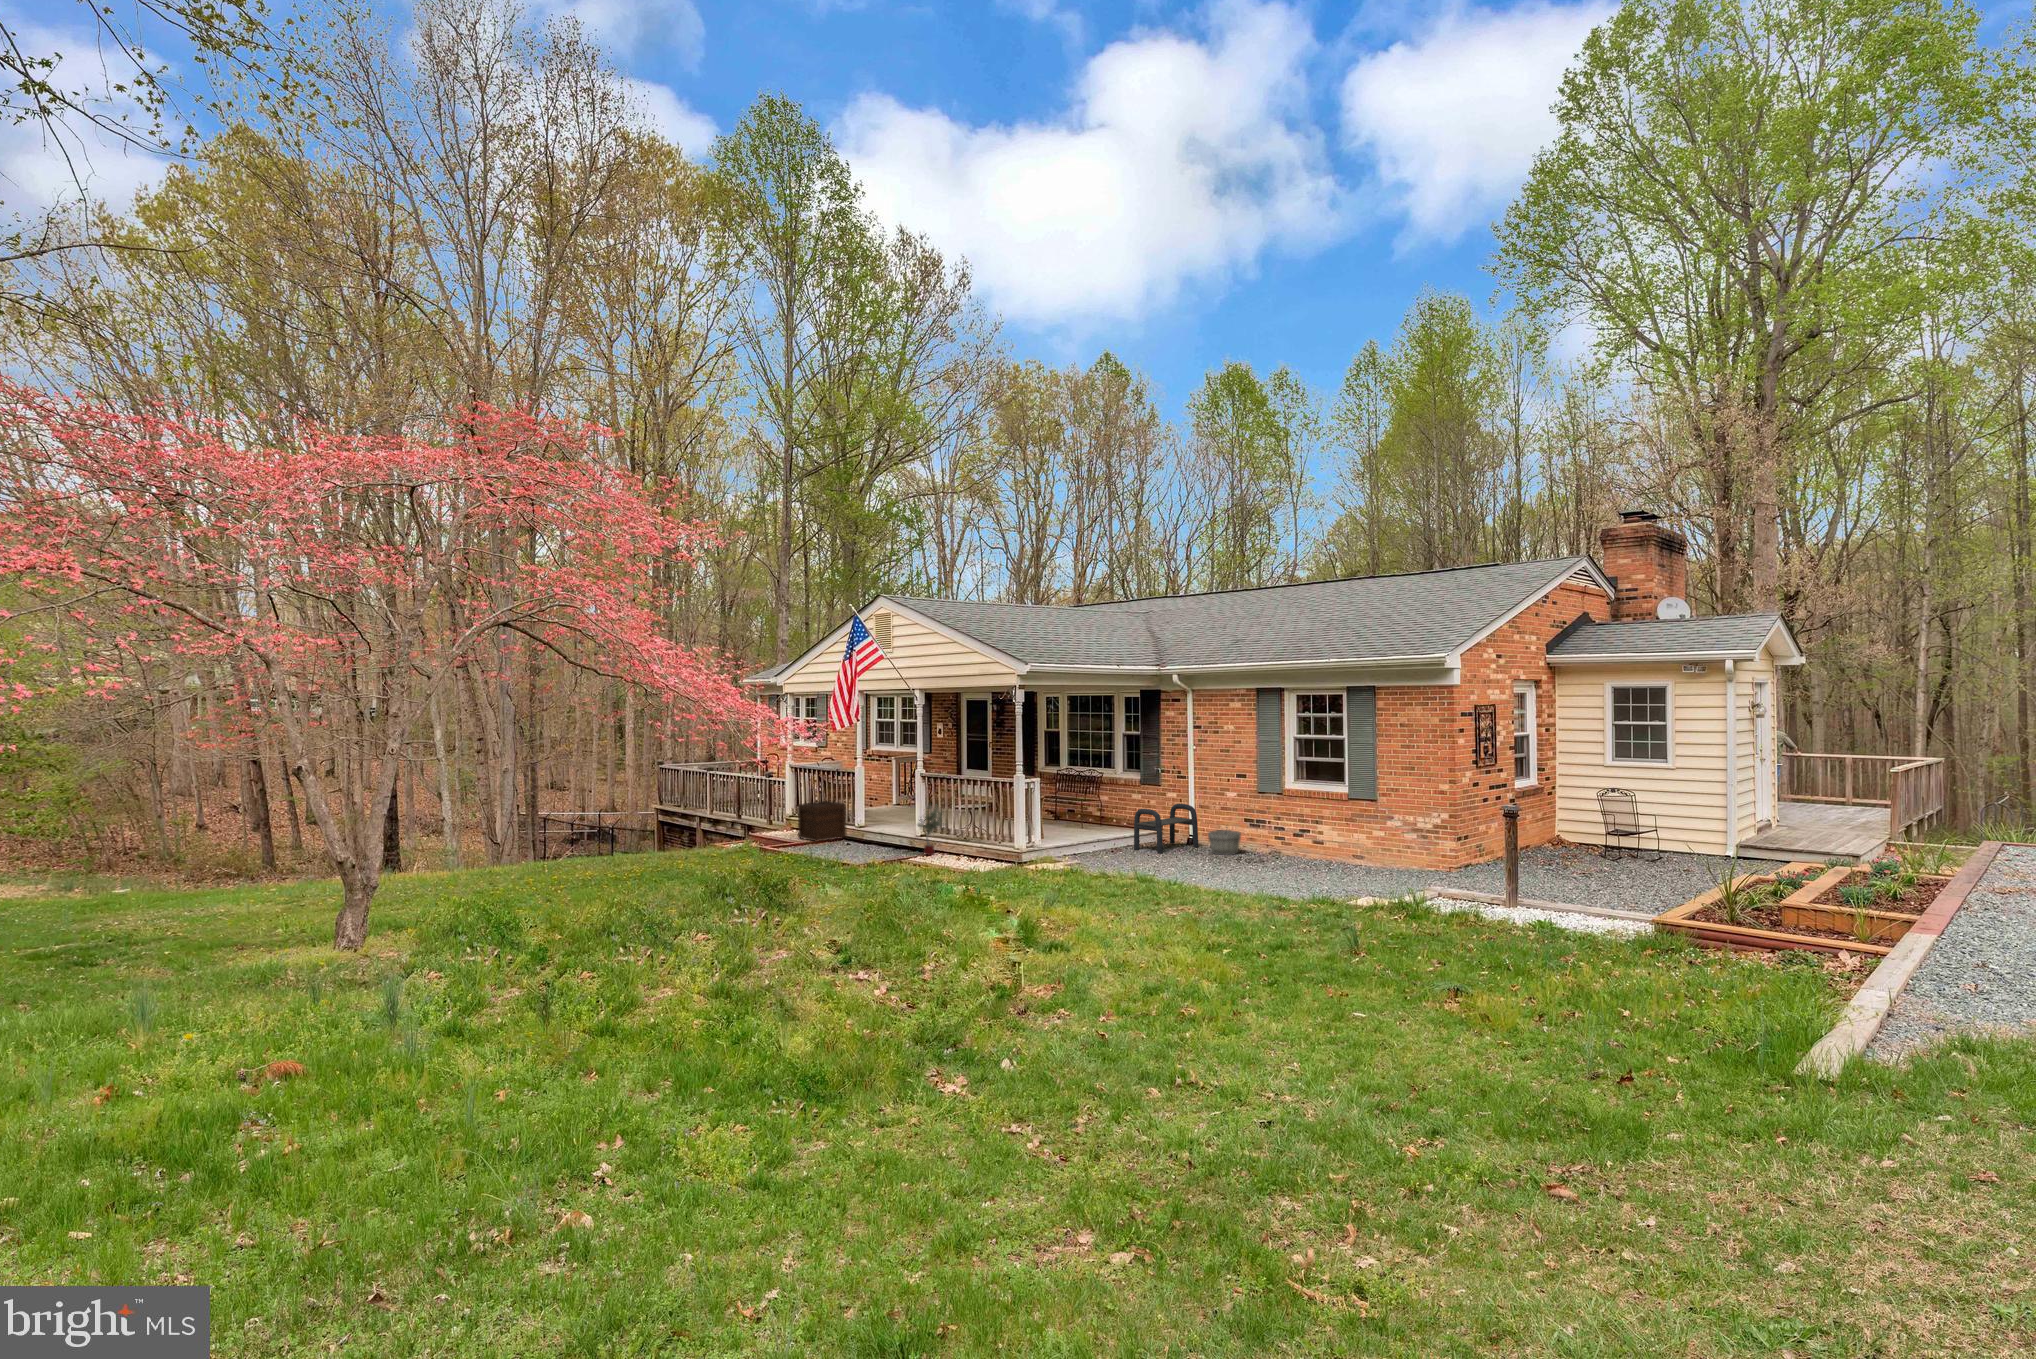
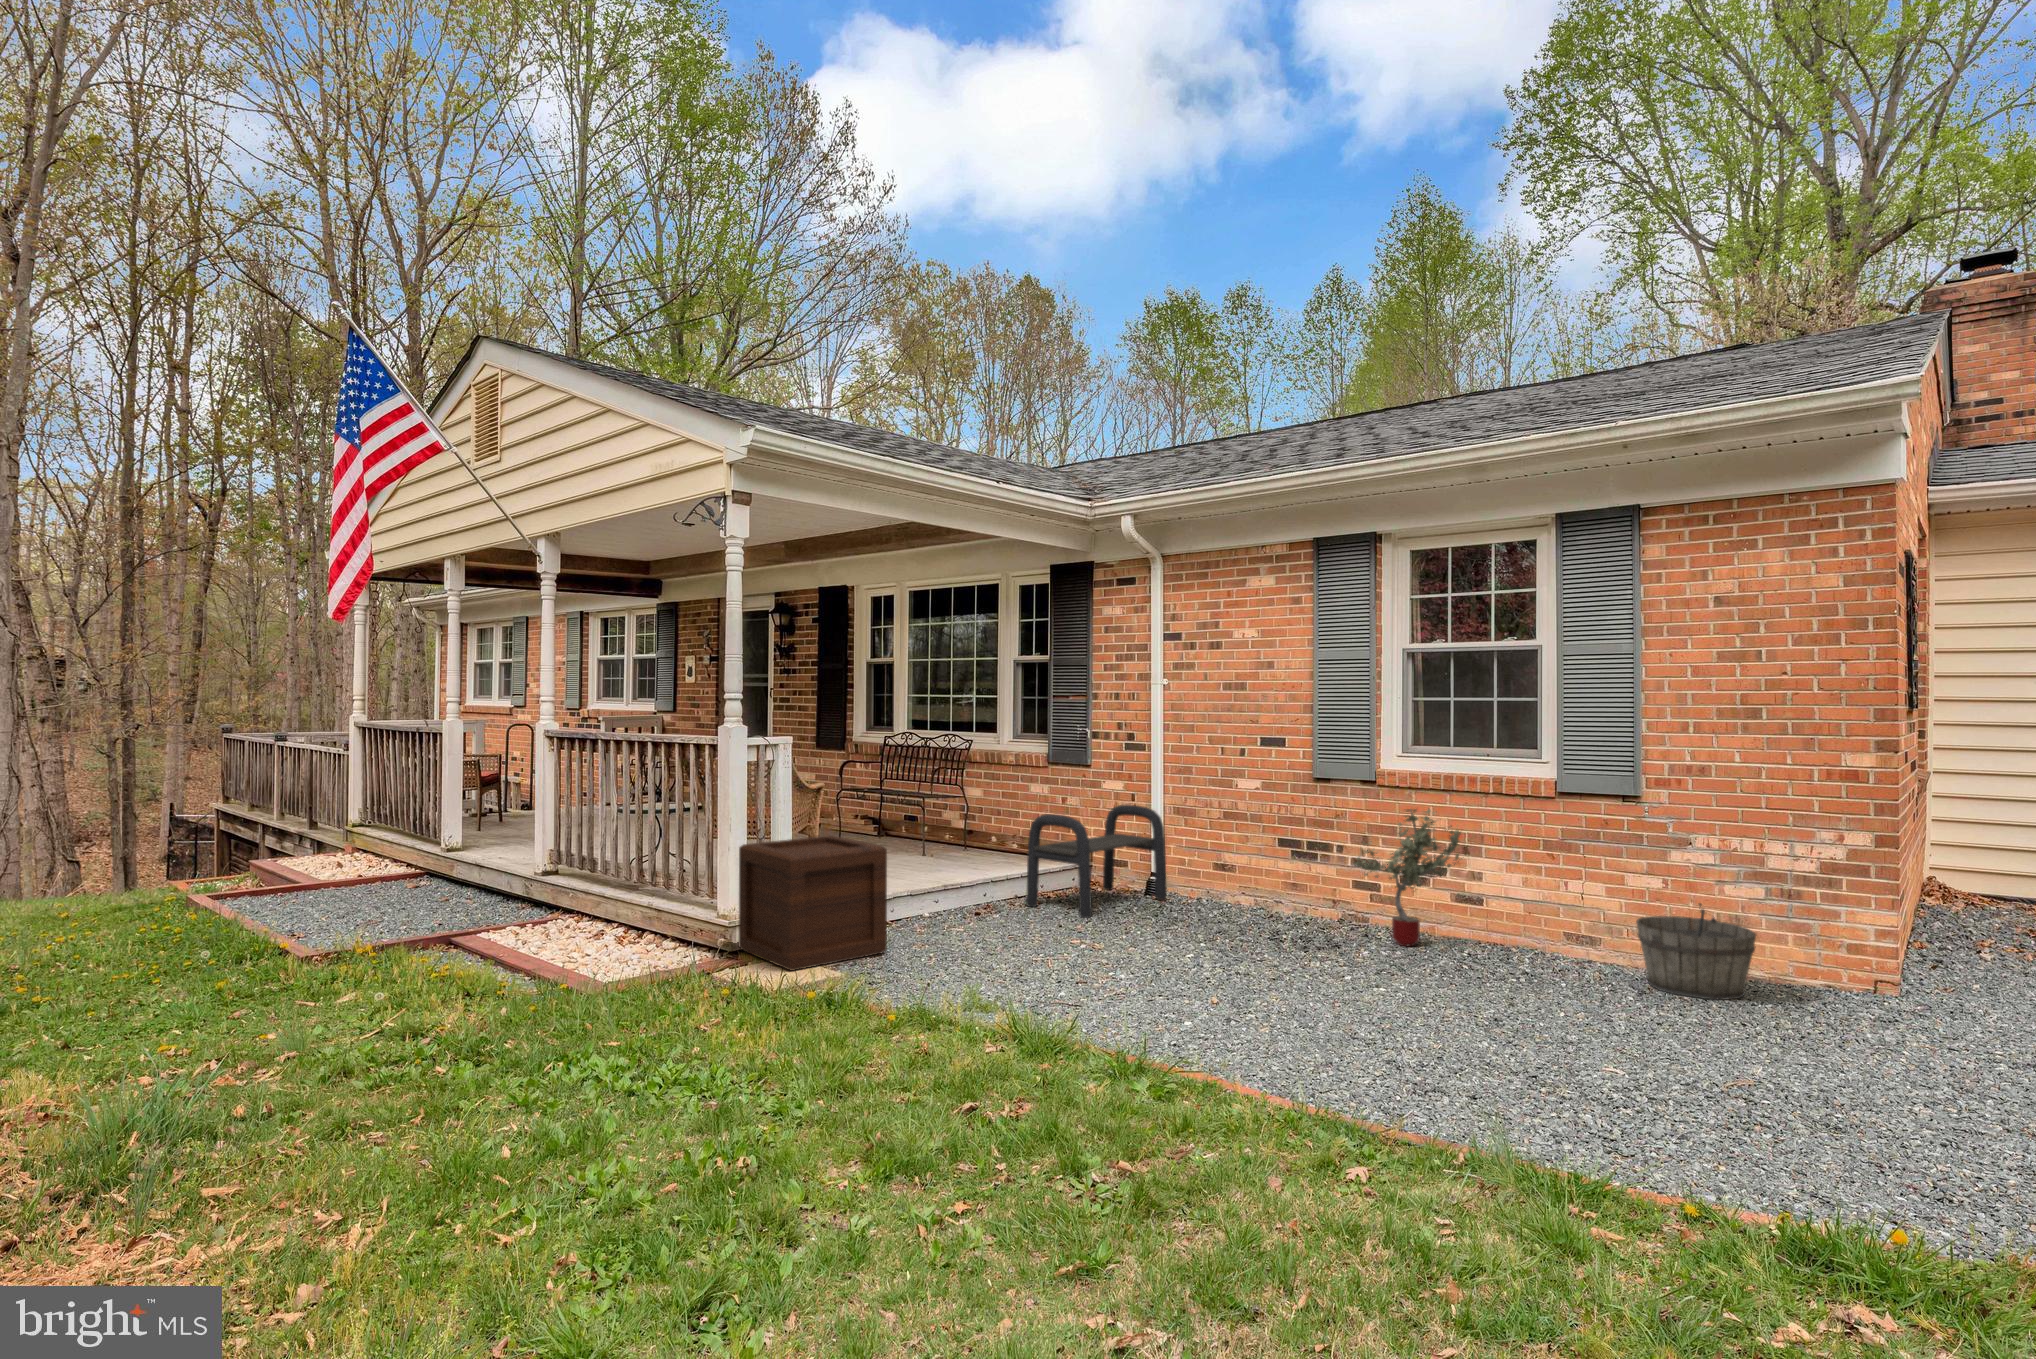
wooden crate: present [798,801,846,841] -> present [739,835,887,971]
potted tree: present [918,804,945,855] -> present [1355,809,1462,947]
wooden bucket: present [1208,827,1241,855] -> present [1636,903,1756,1000]

